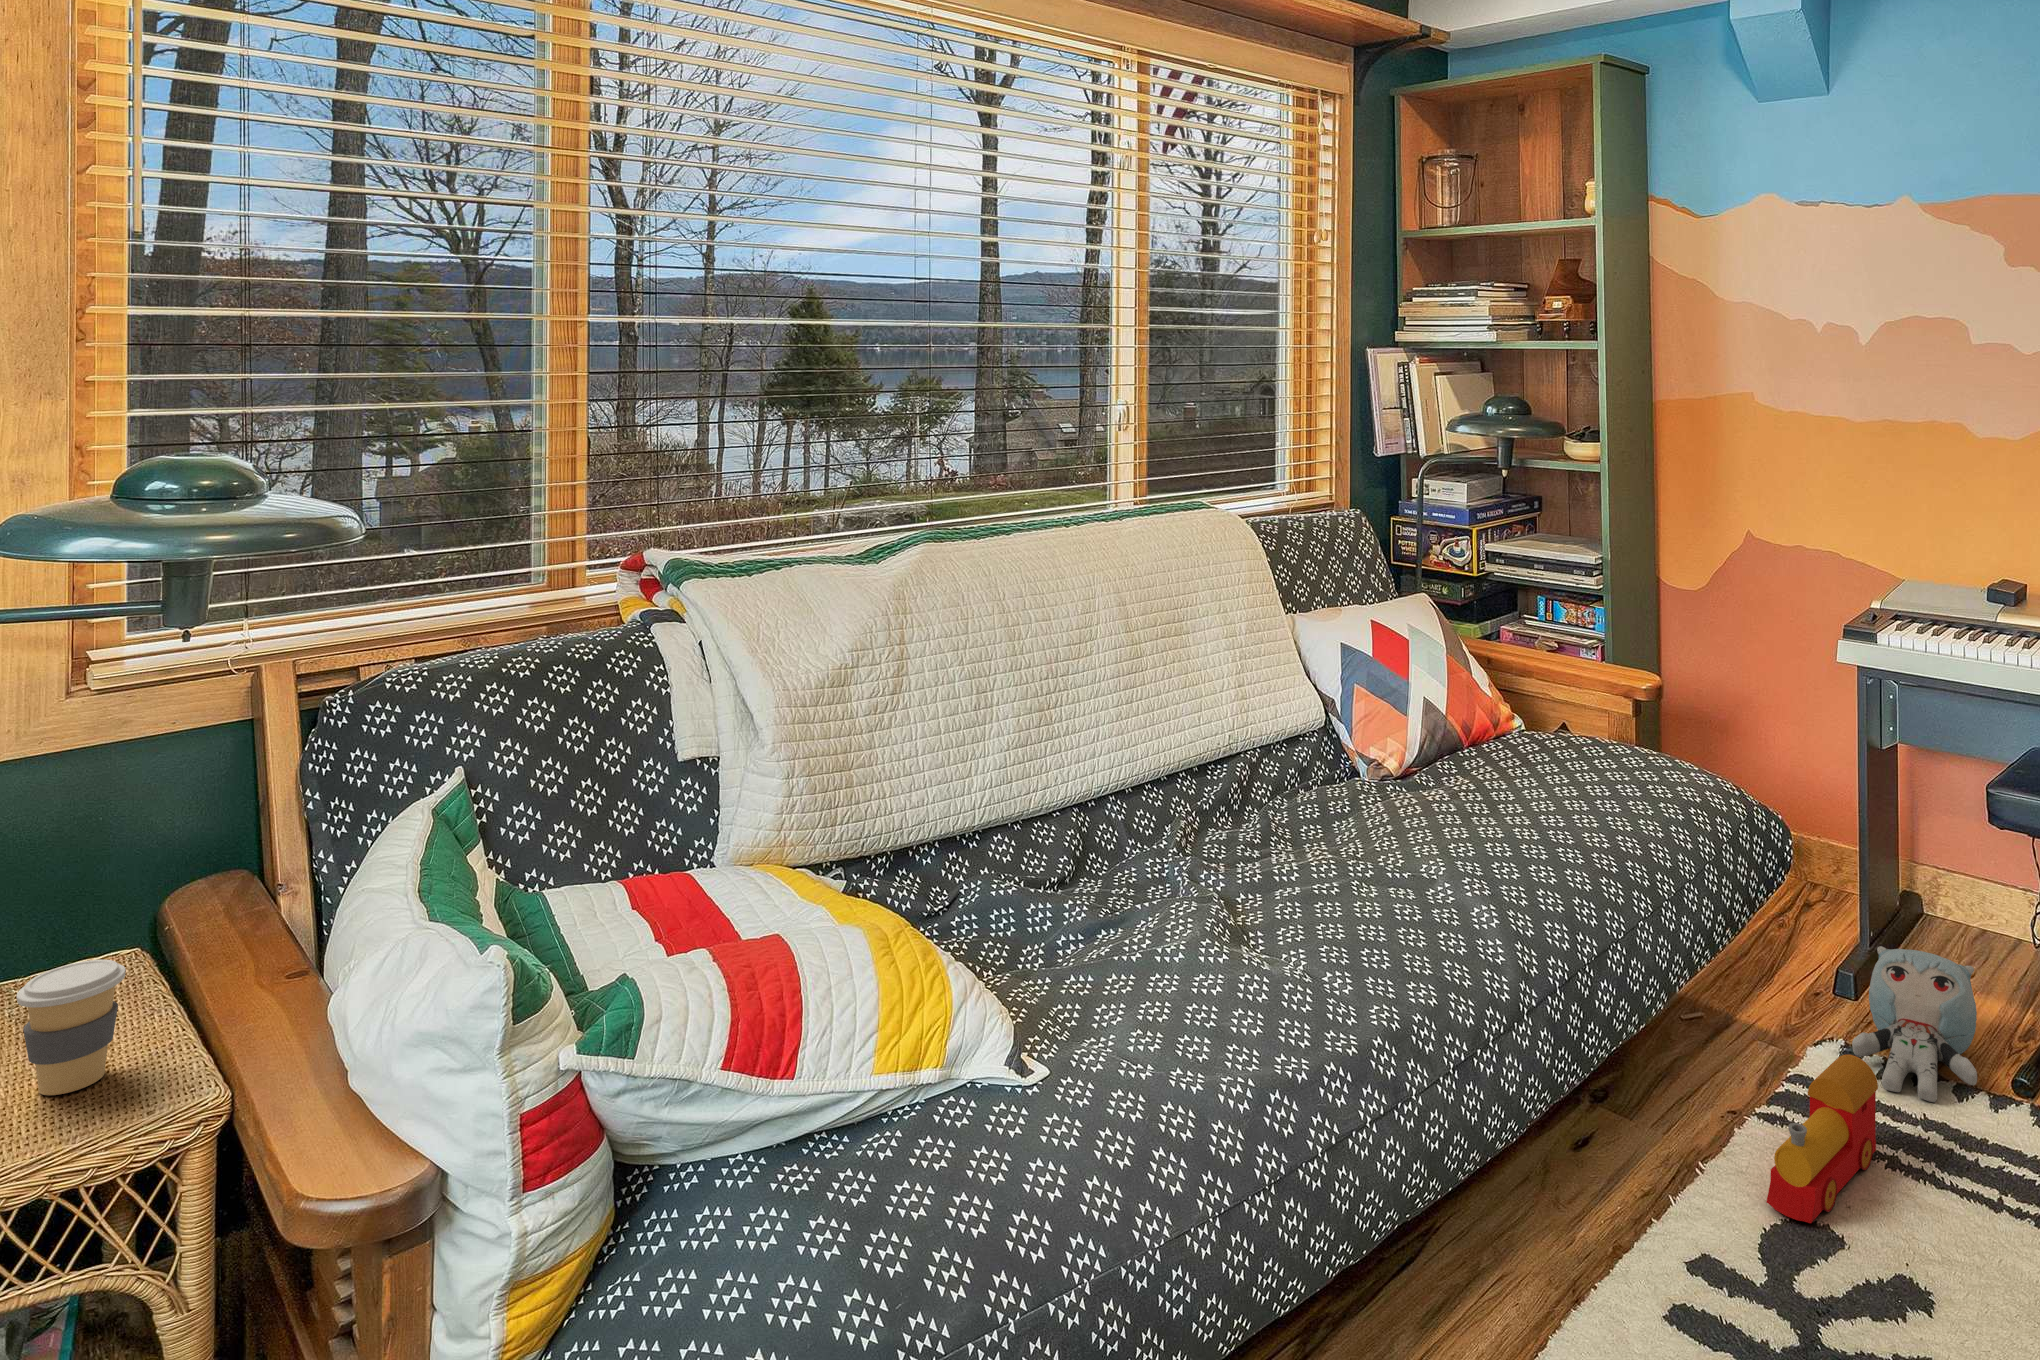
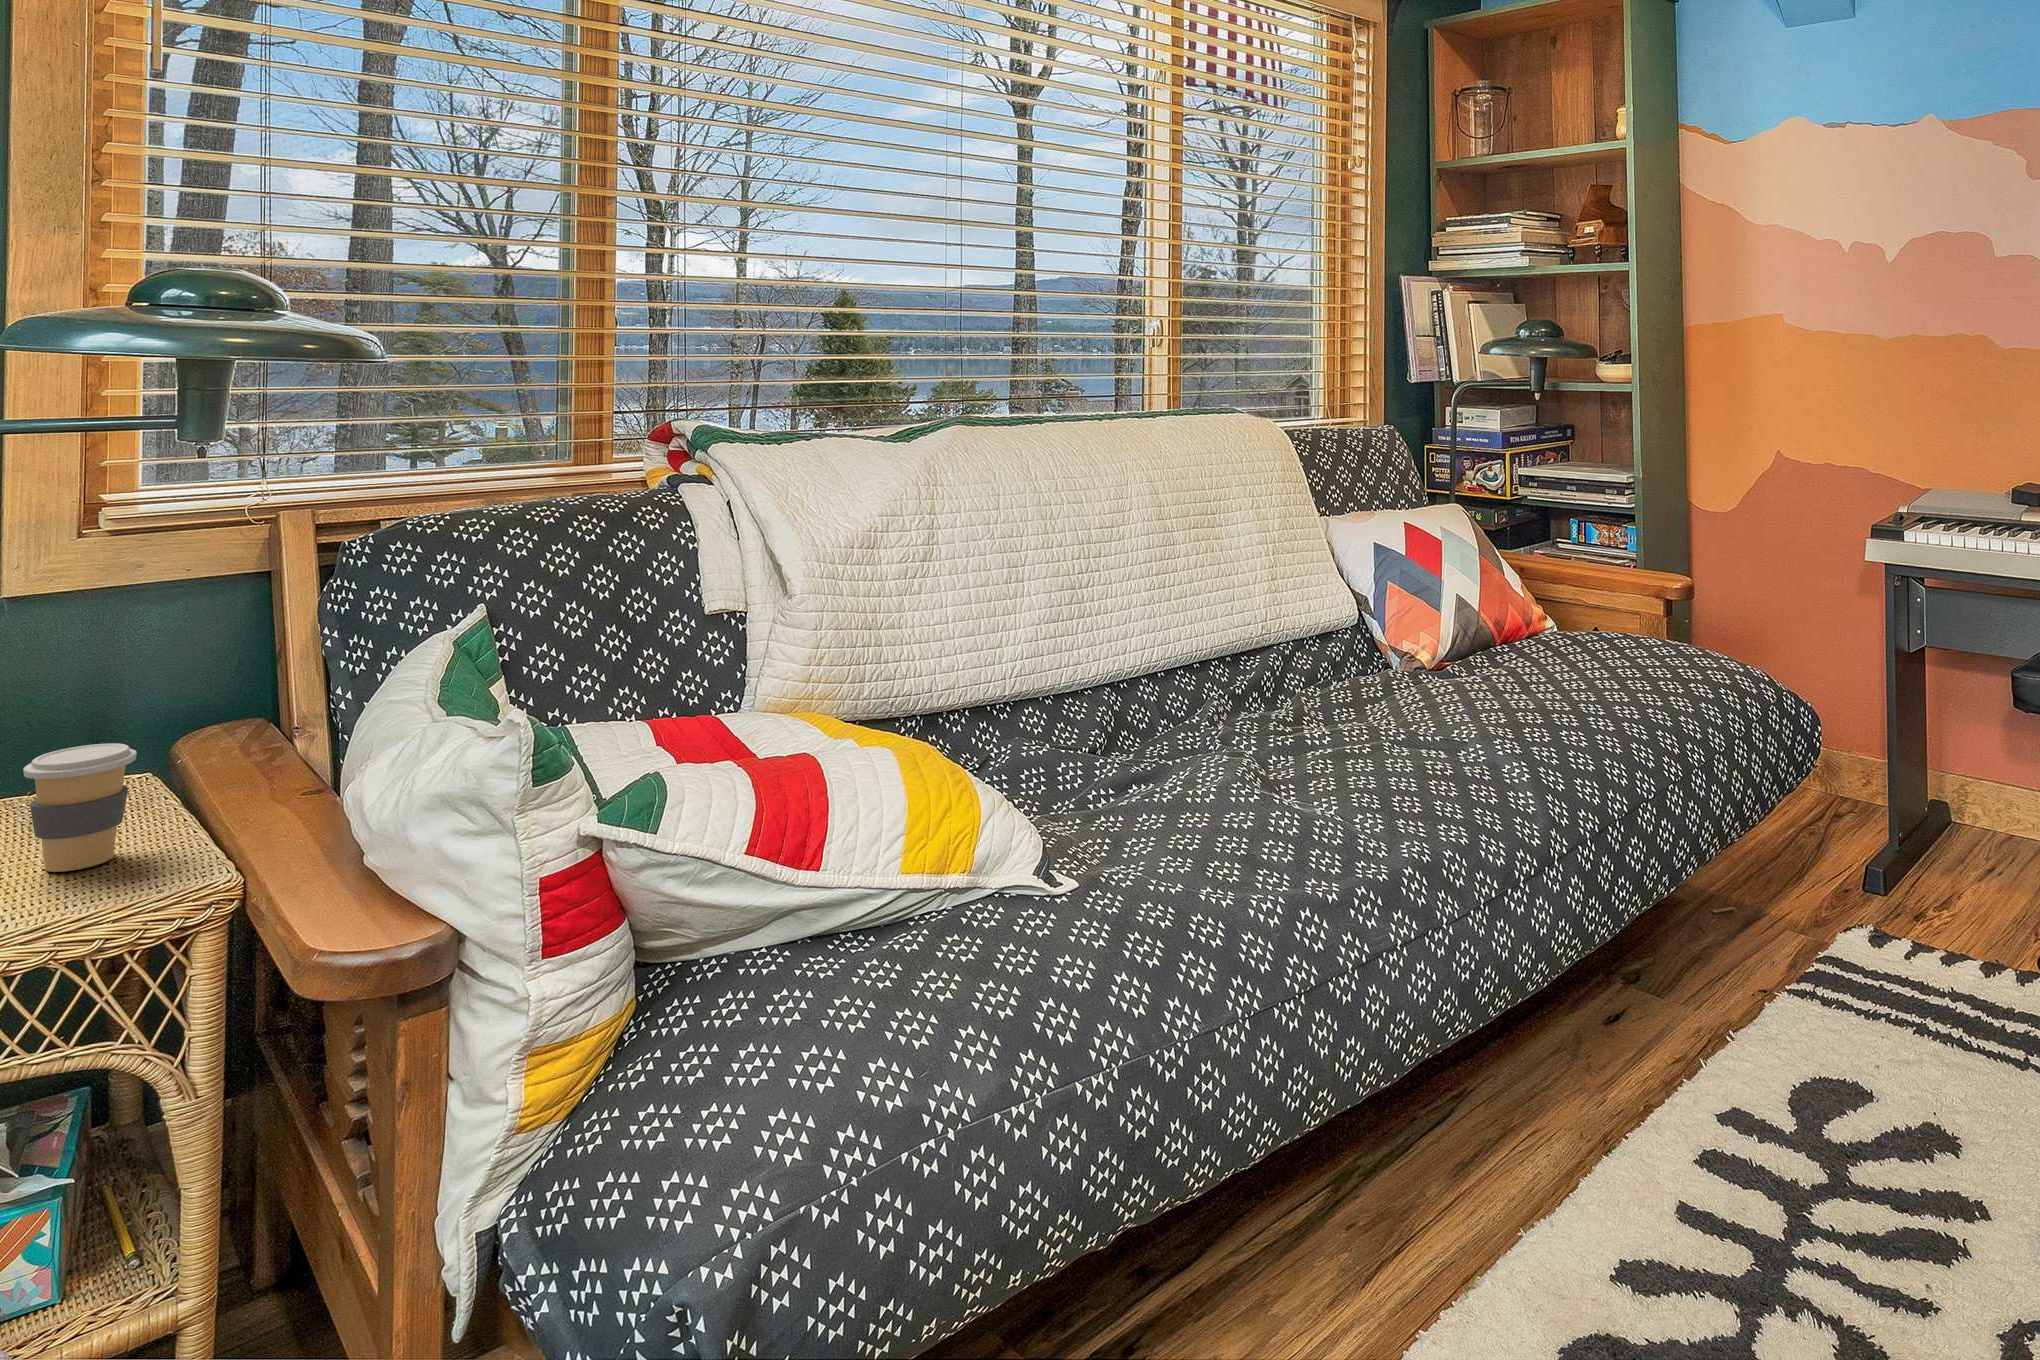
plush toy: present [1852,946,1977,1102] -> none [1880,837,2003,978]
toy train: present [1766,1055,1878,1223] -> none [1795,923,1905,1077]

